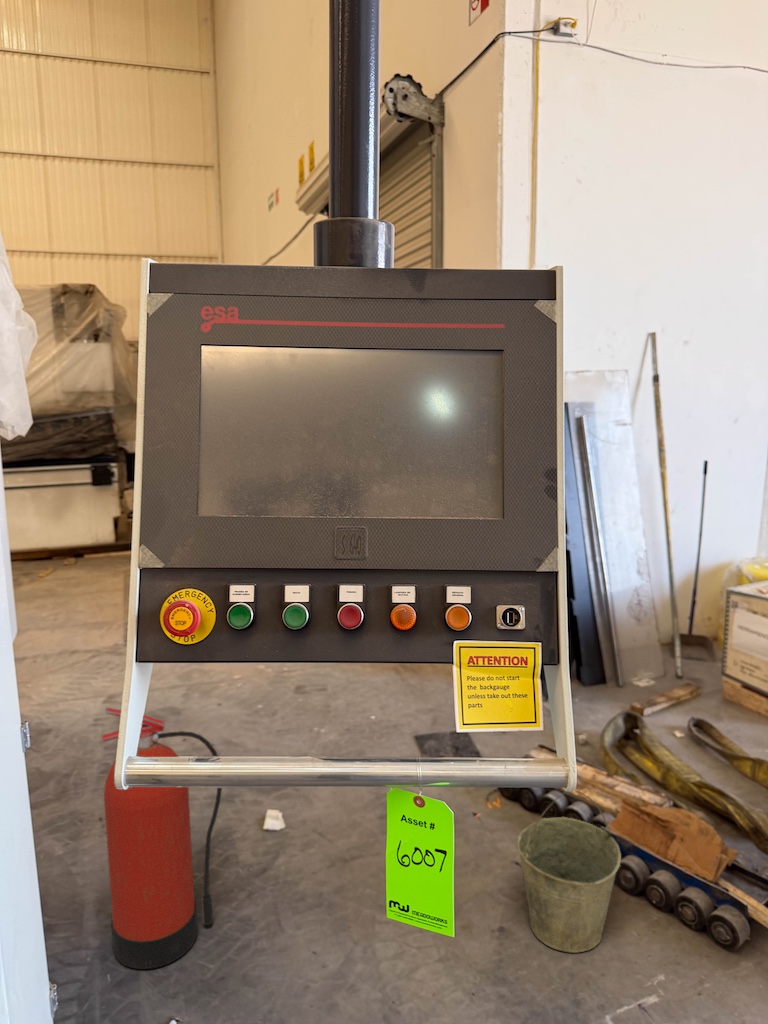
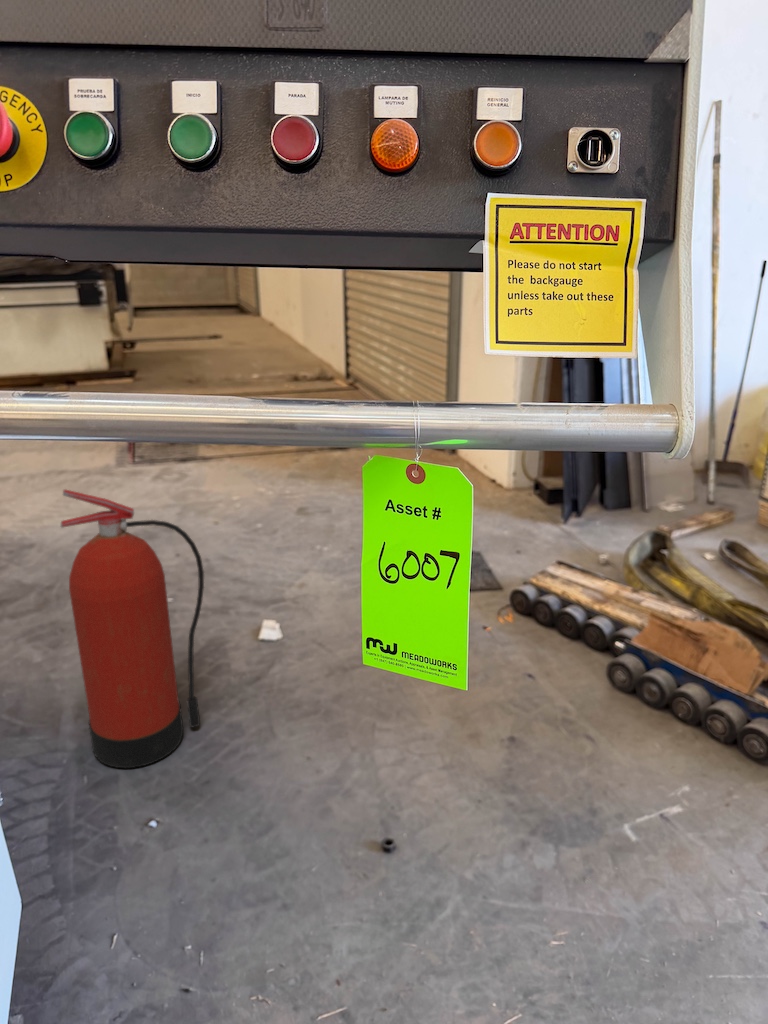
bucket: present [517,789,621,953] -> none [533,592,649,763]

